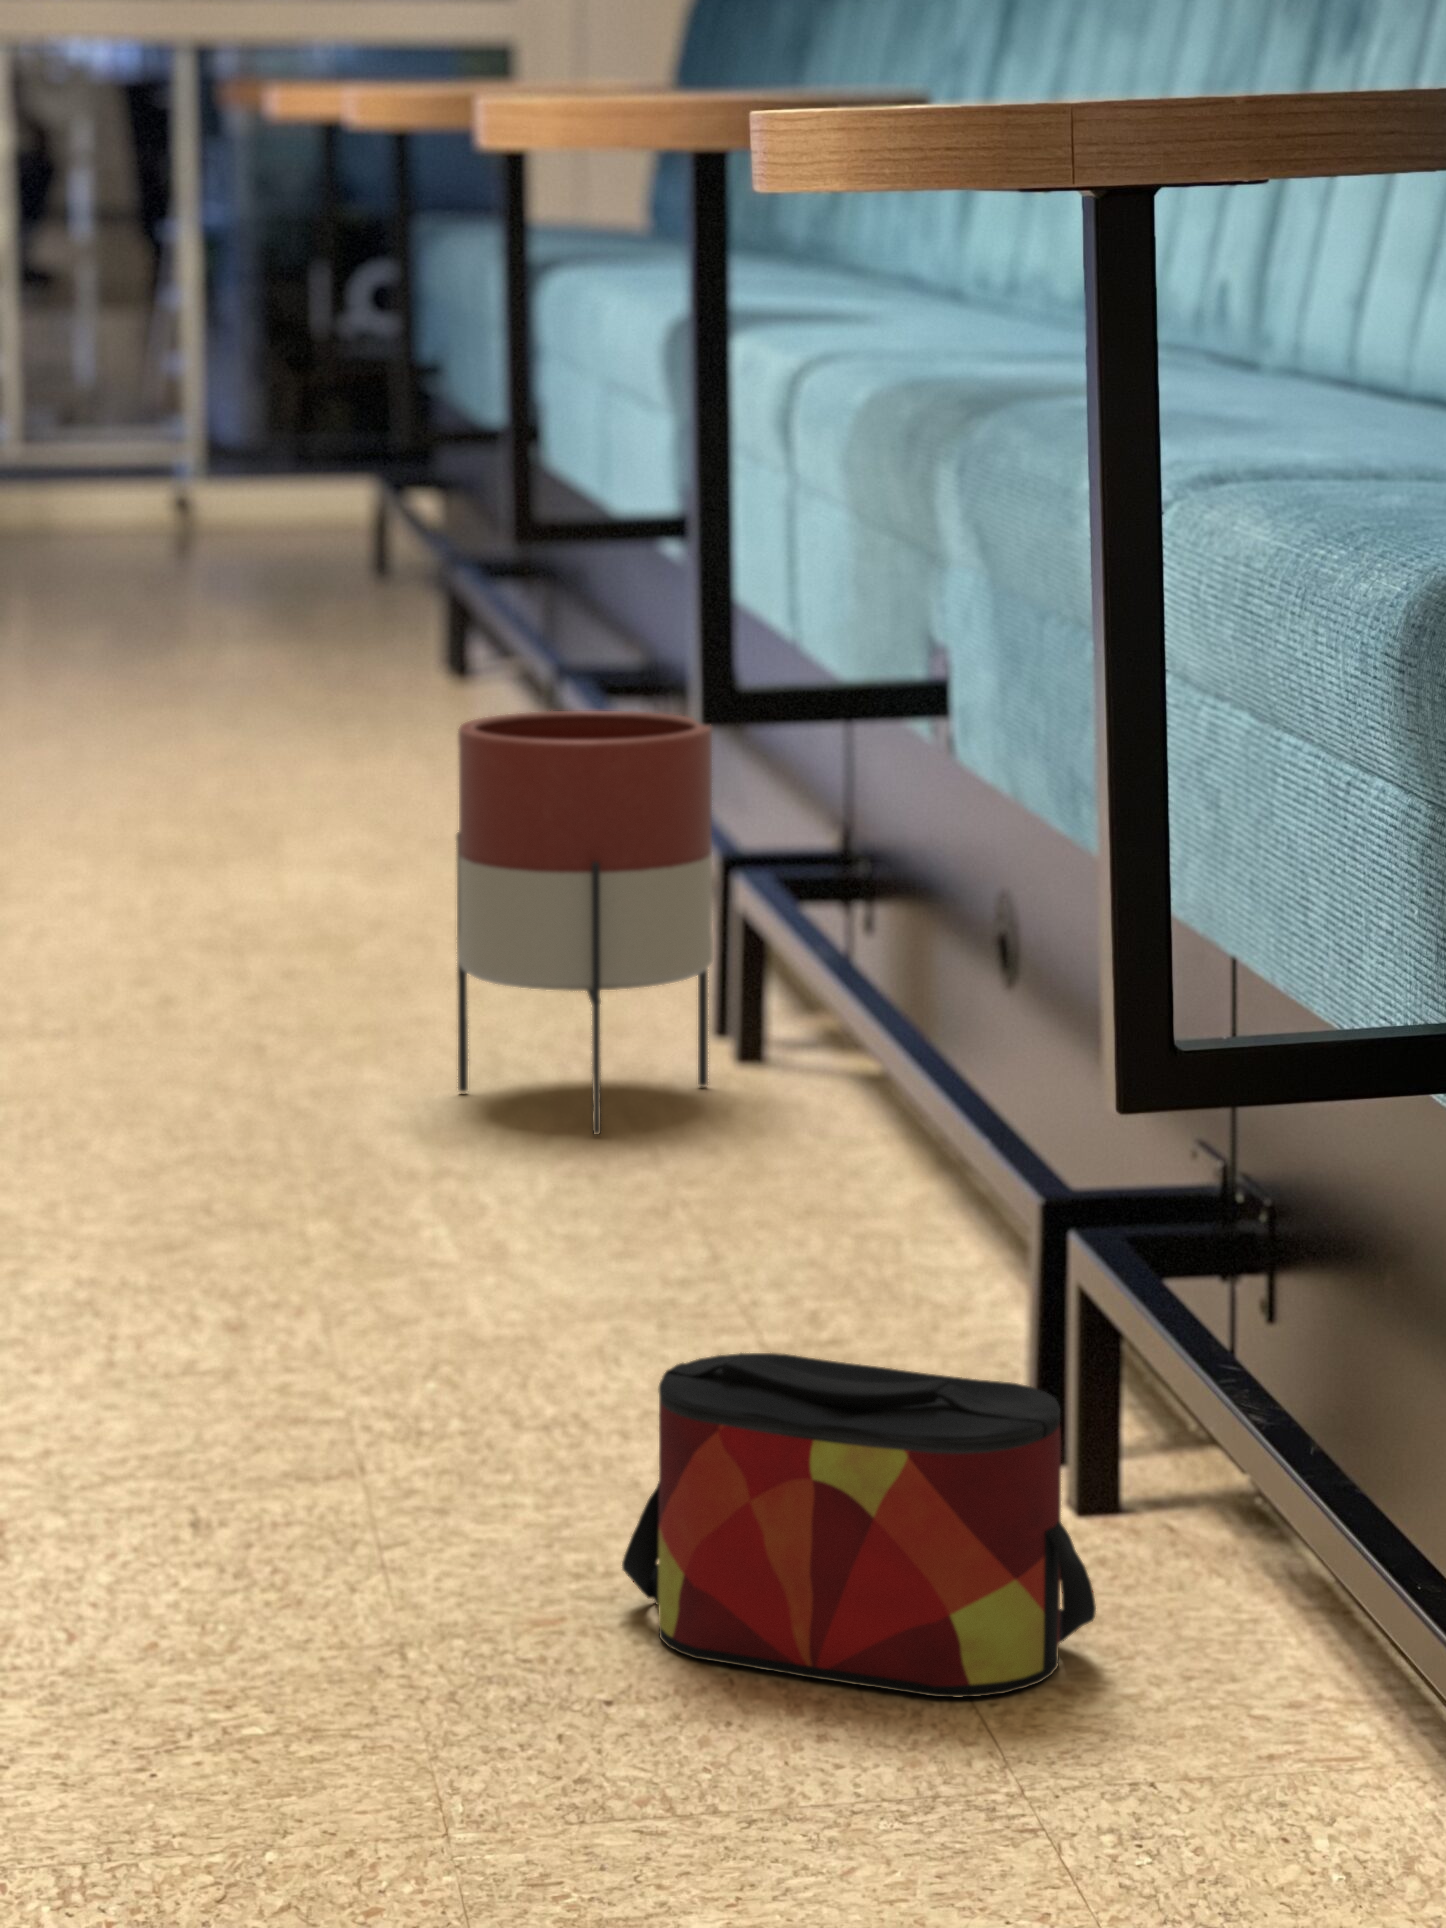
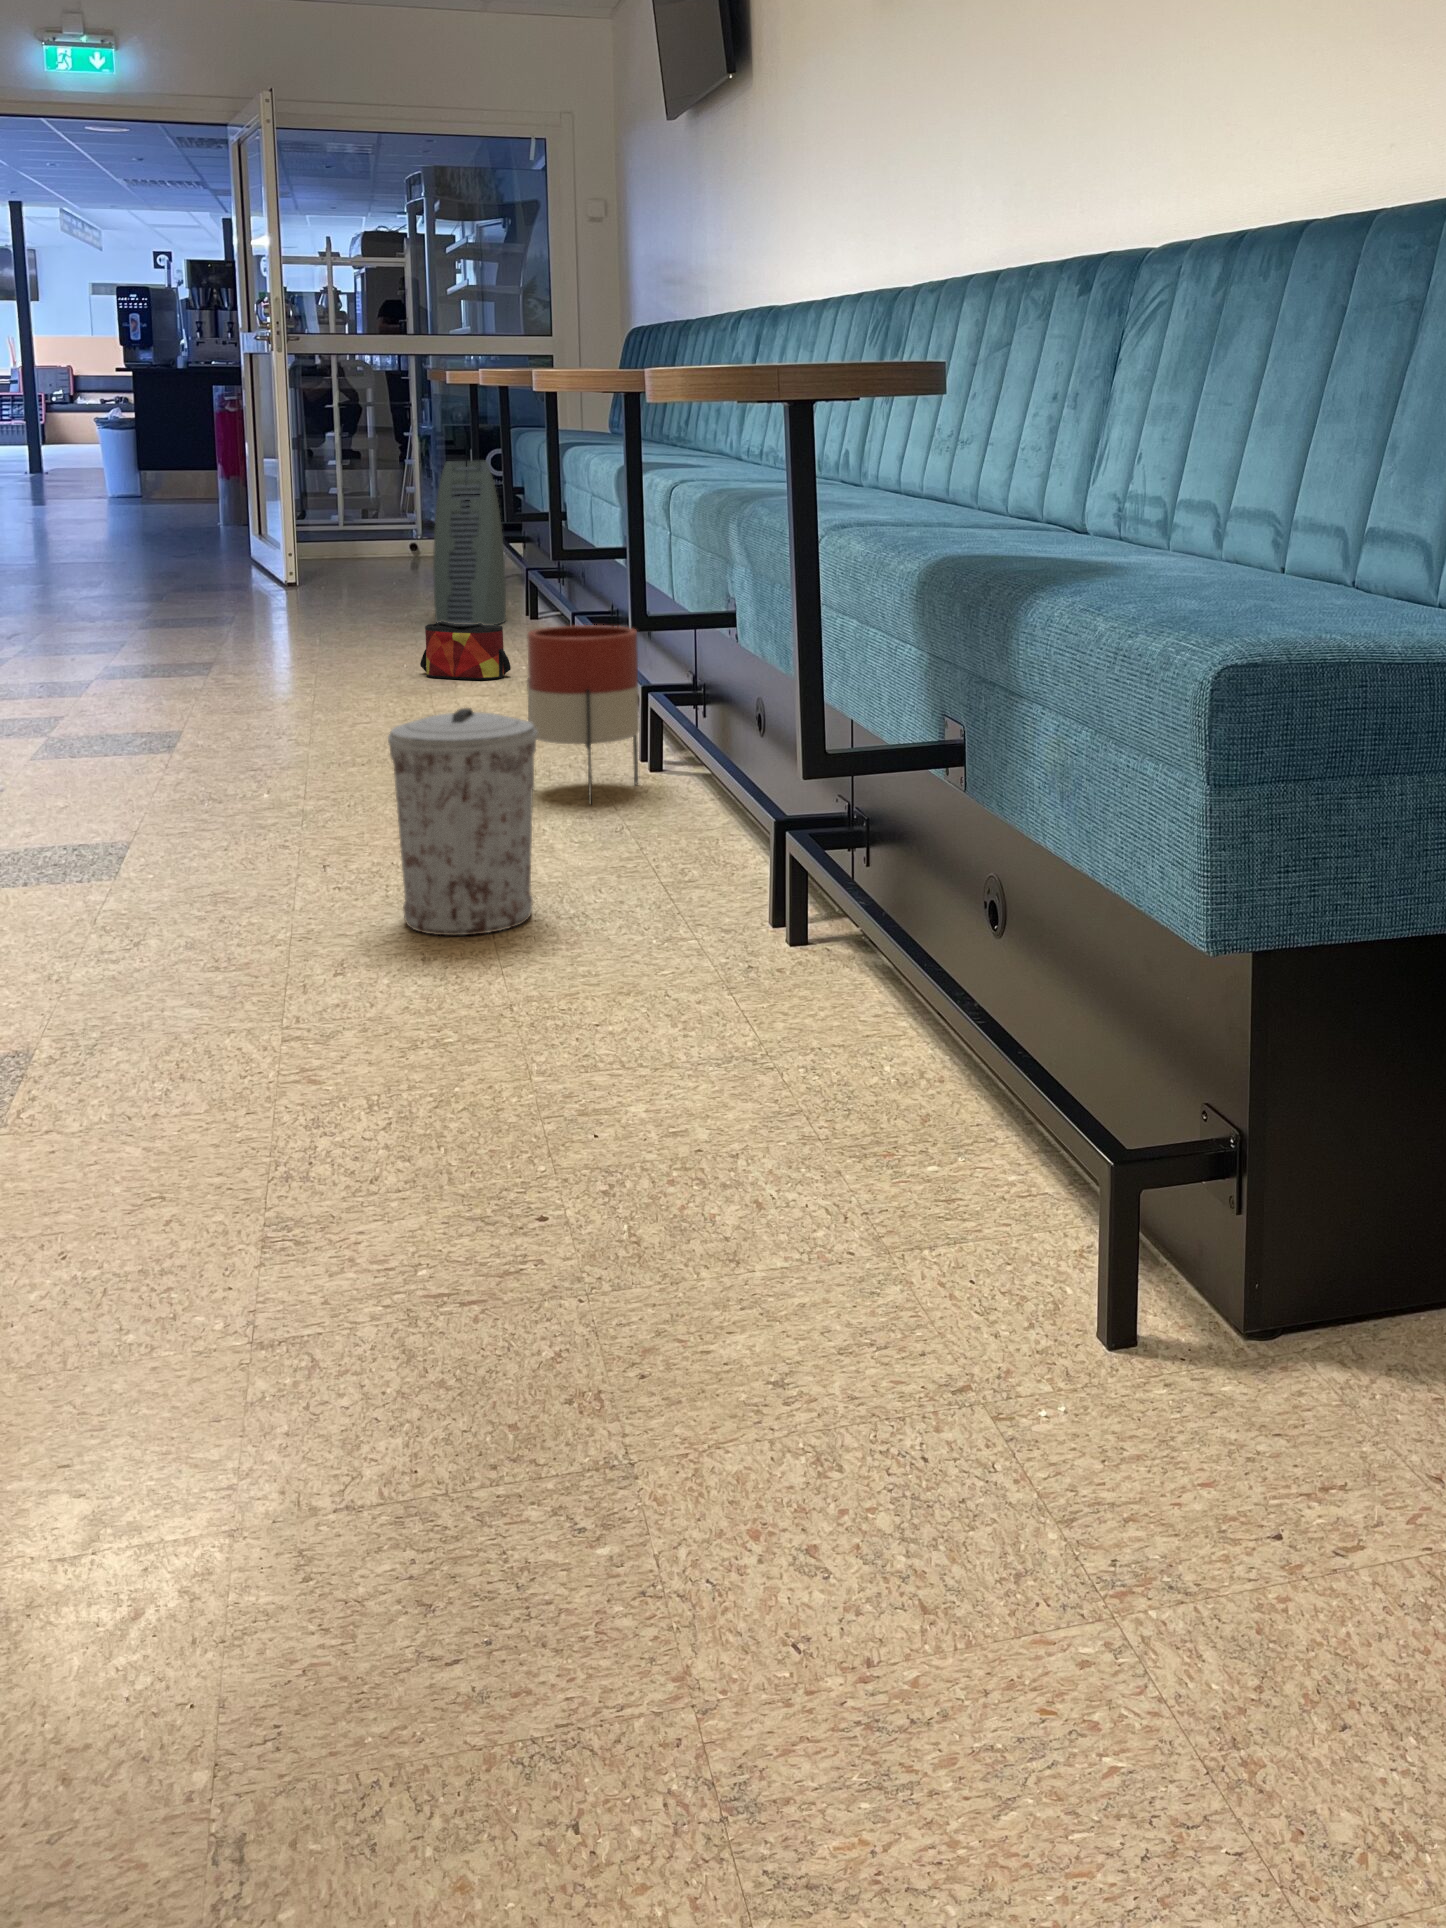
air purifier: none [254,327,412,704] -> present [433,461,506,625]
trash can: none [129,910,477,1454] -> present [388,708,538,935]
bag: present [622,1353,1096,1698] -> present [420,621,511,680]

